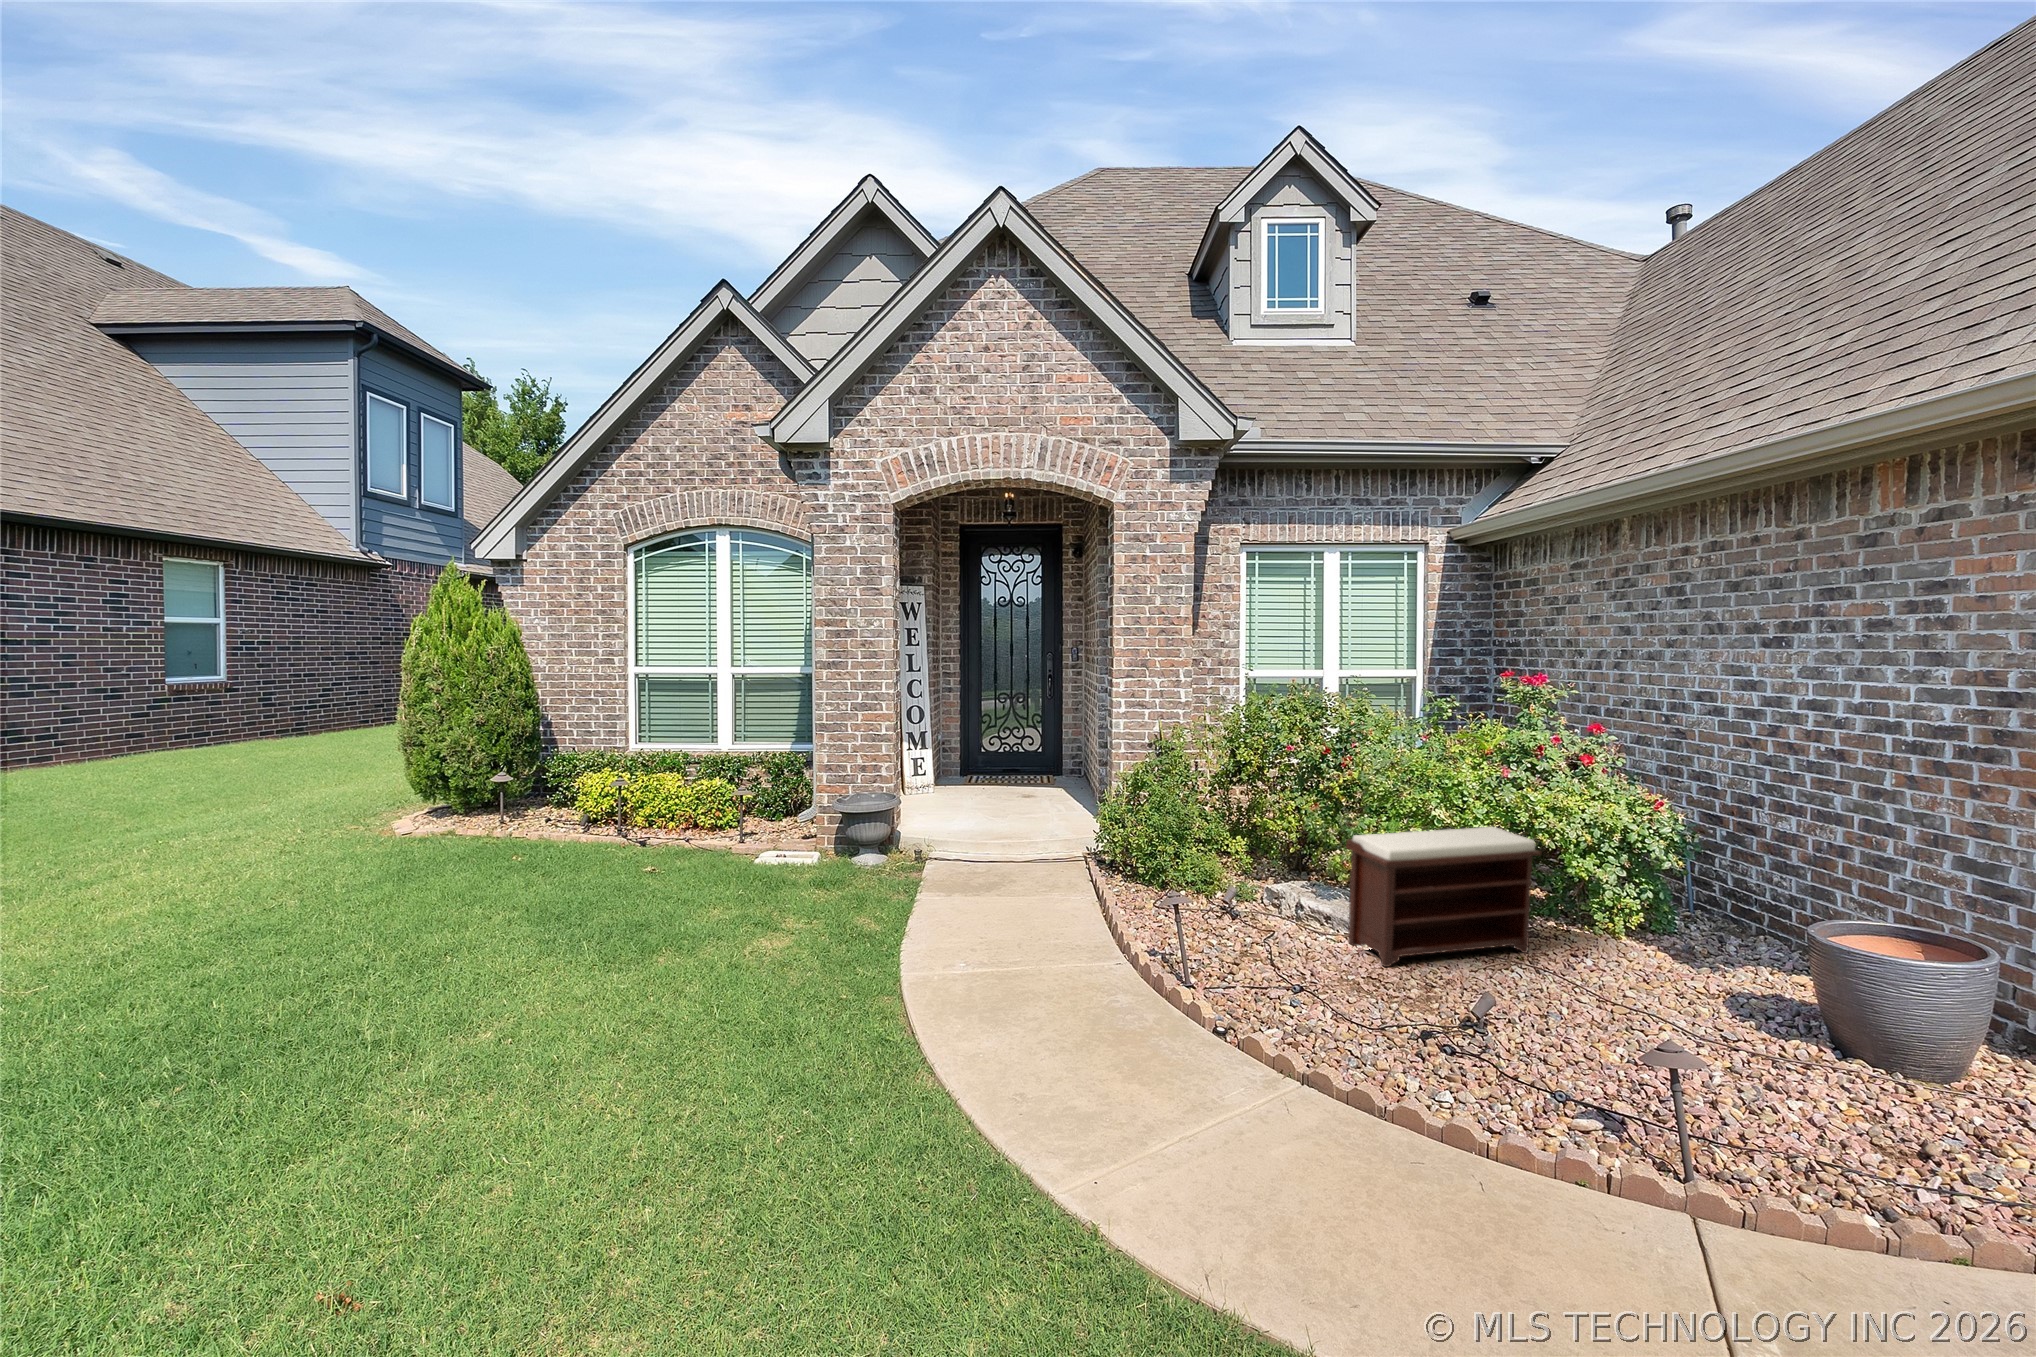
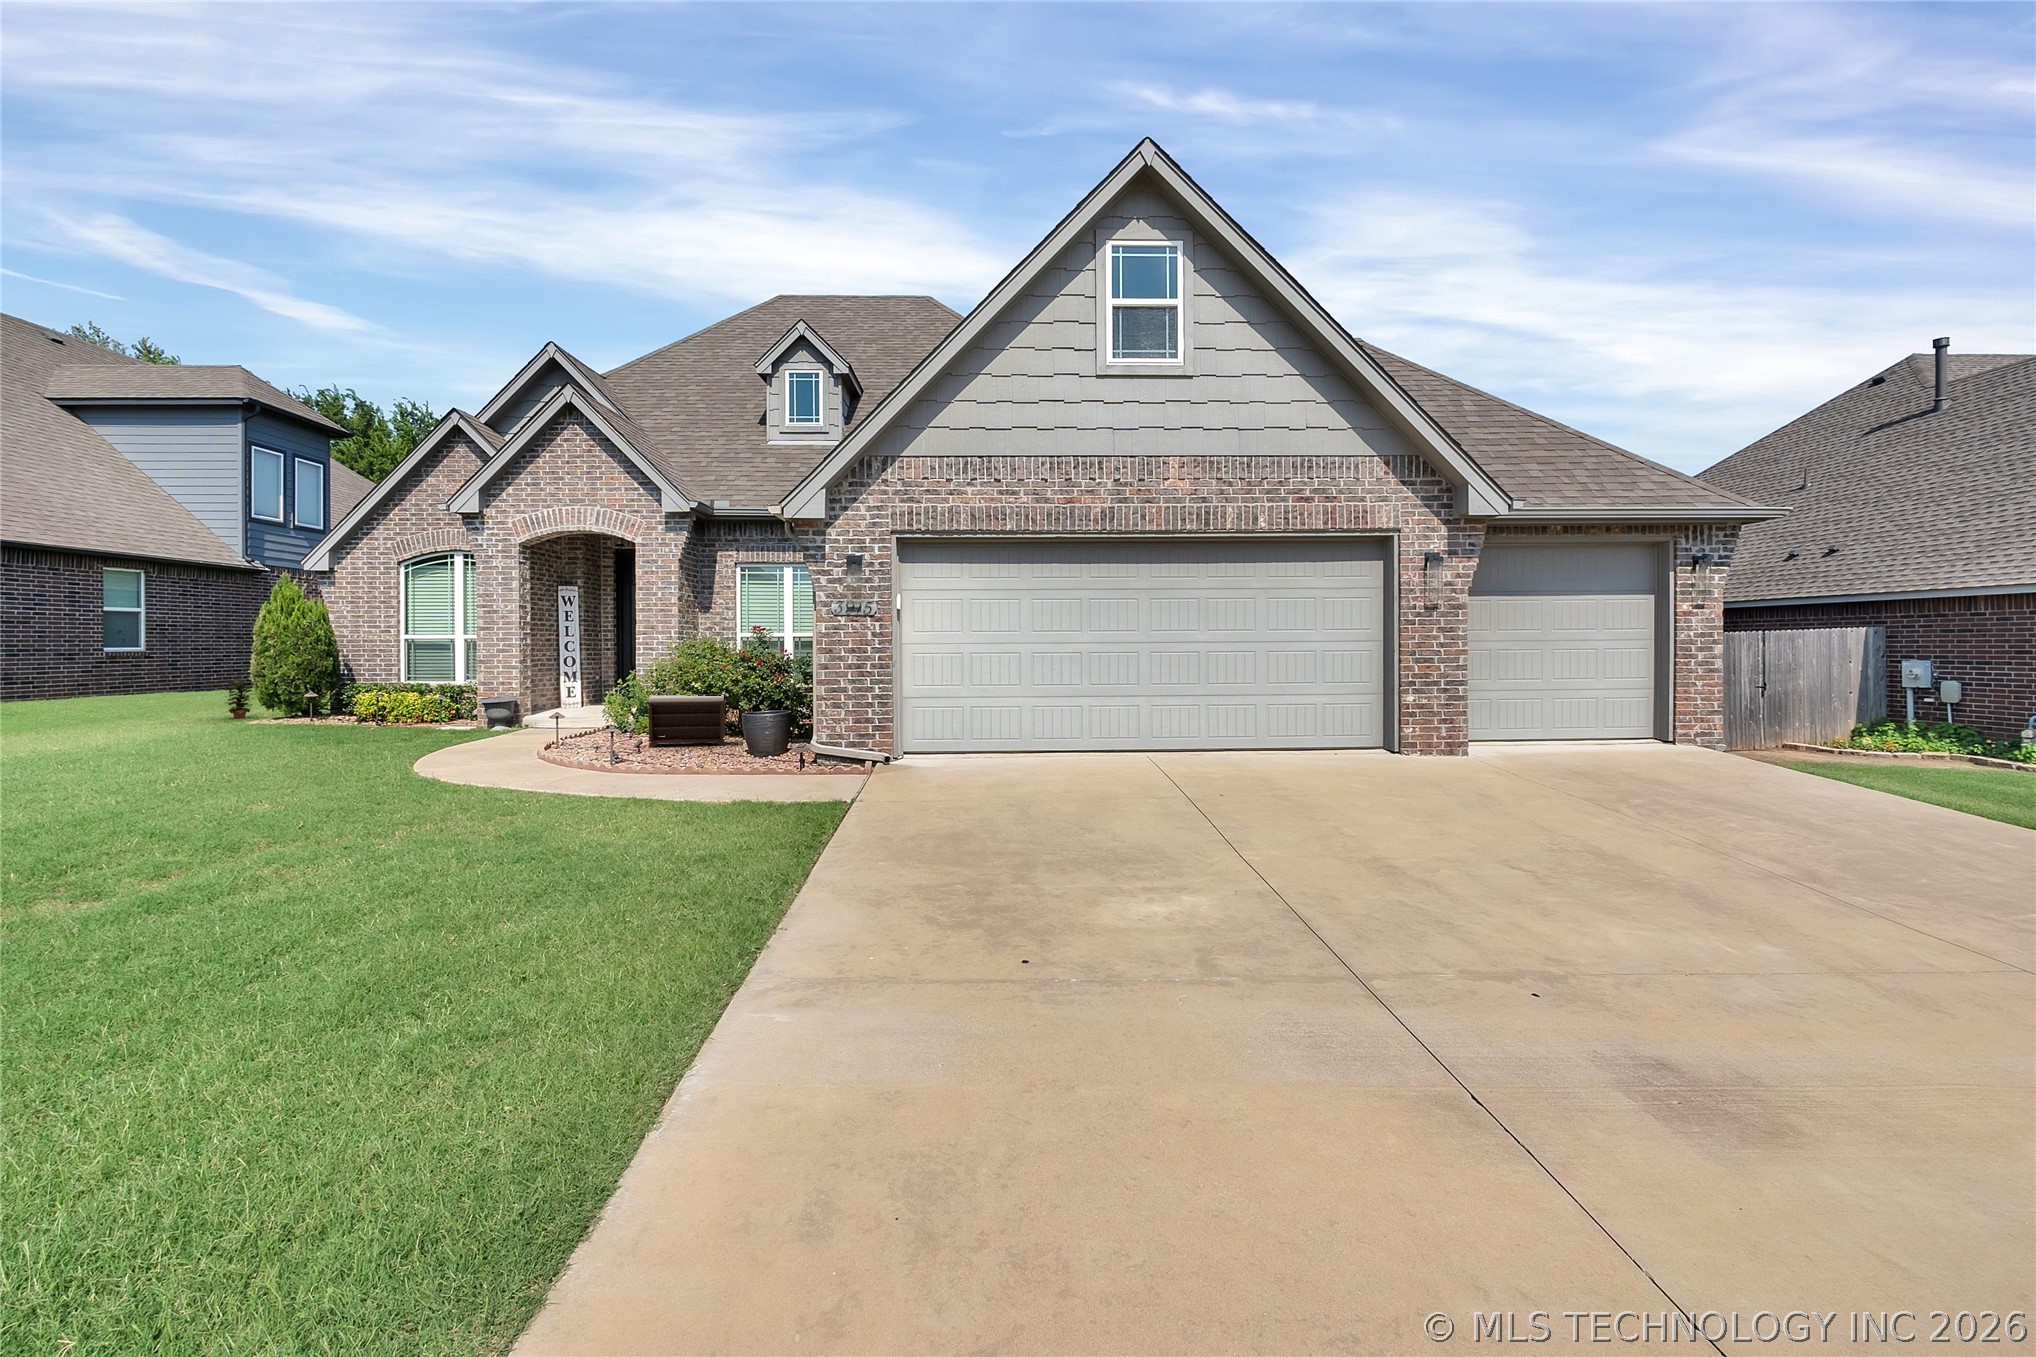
decorative plant: none [347,754,408,823] -> present [225,680,254,718]

